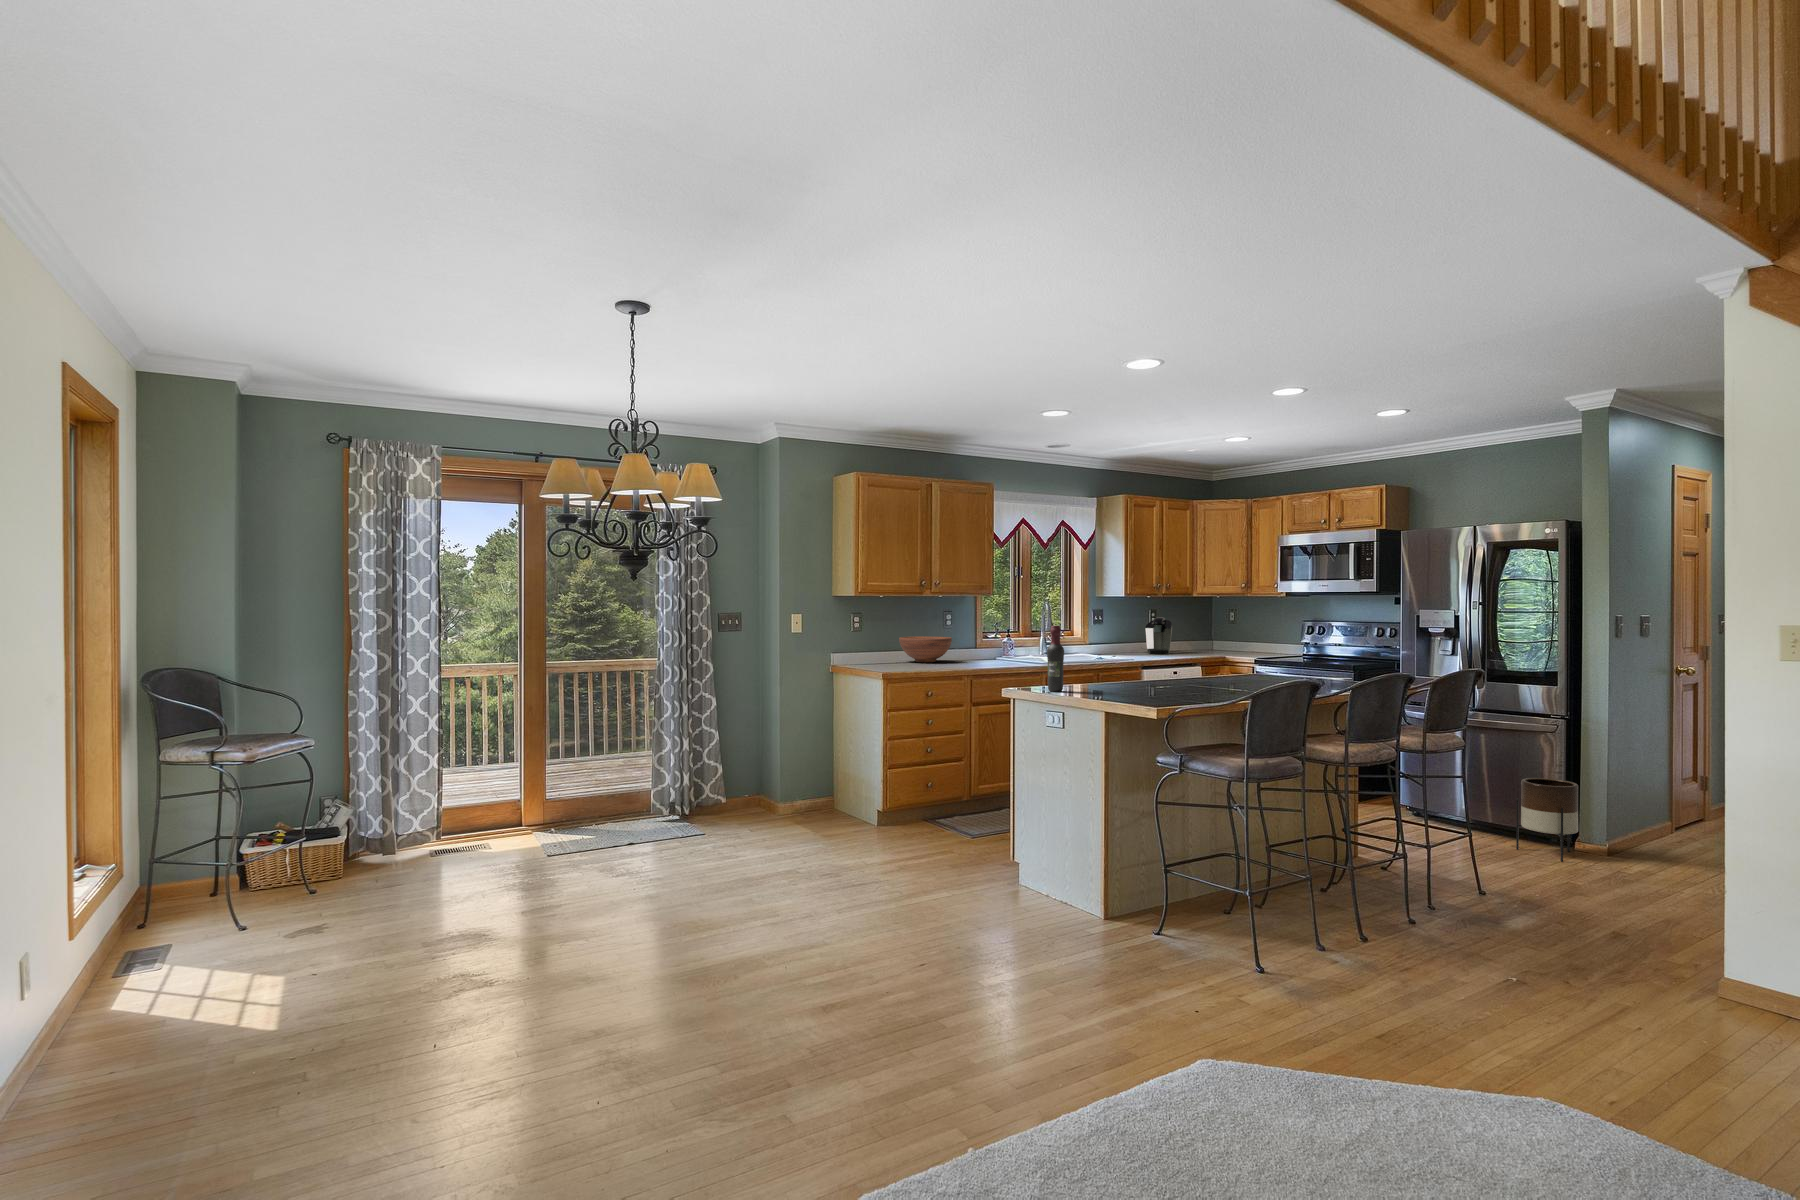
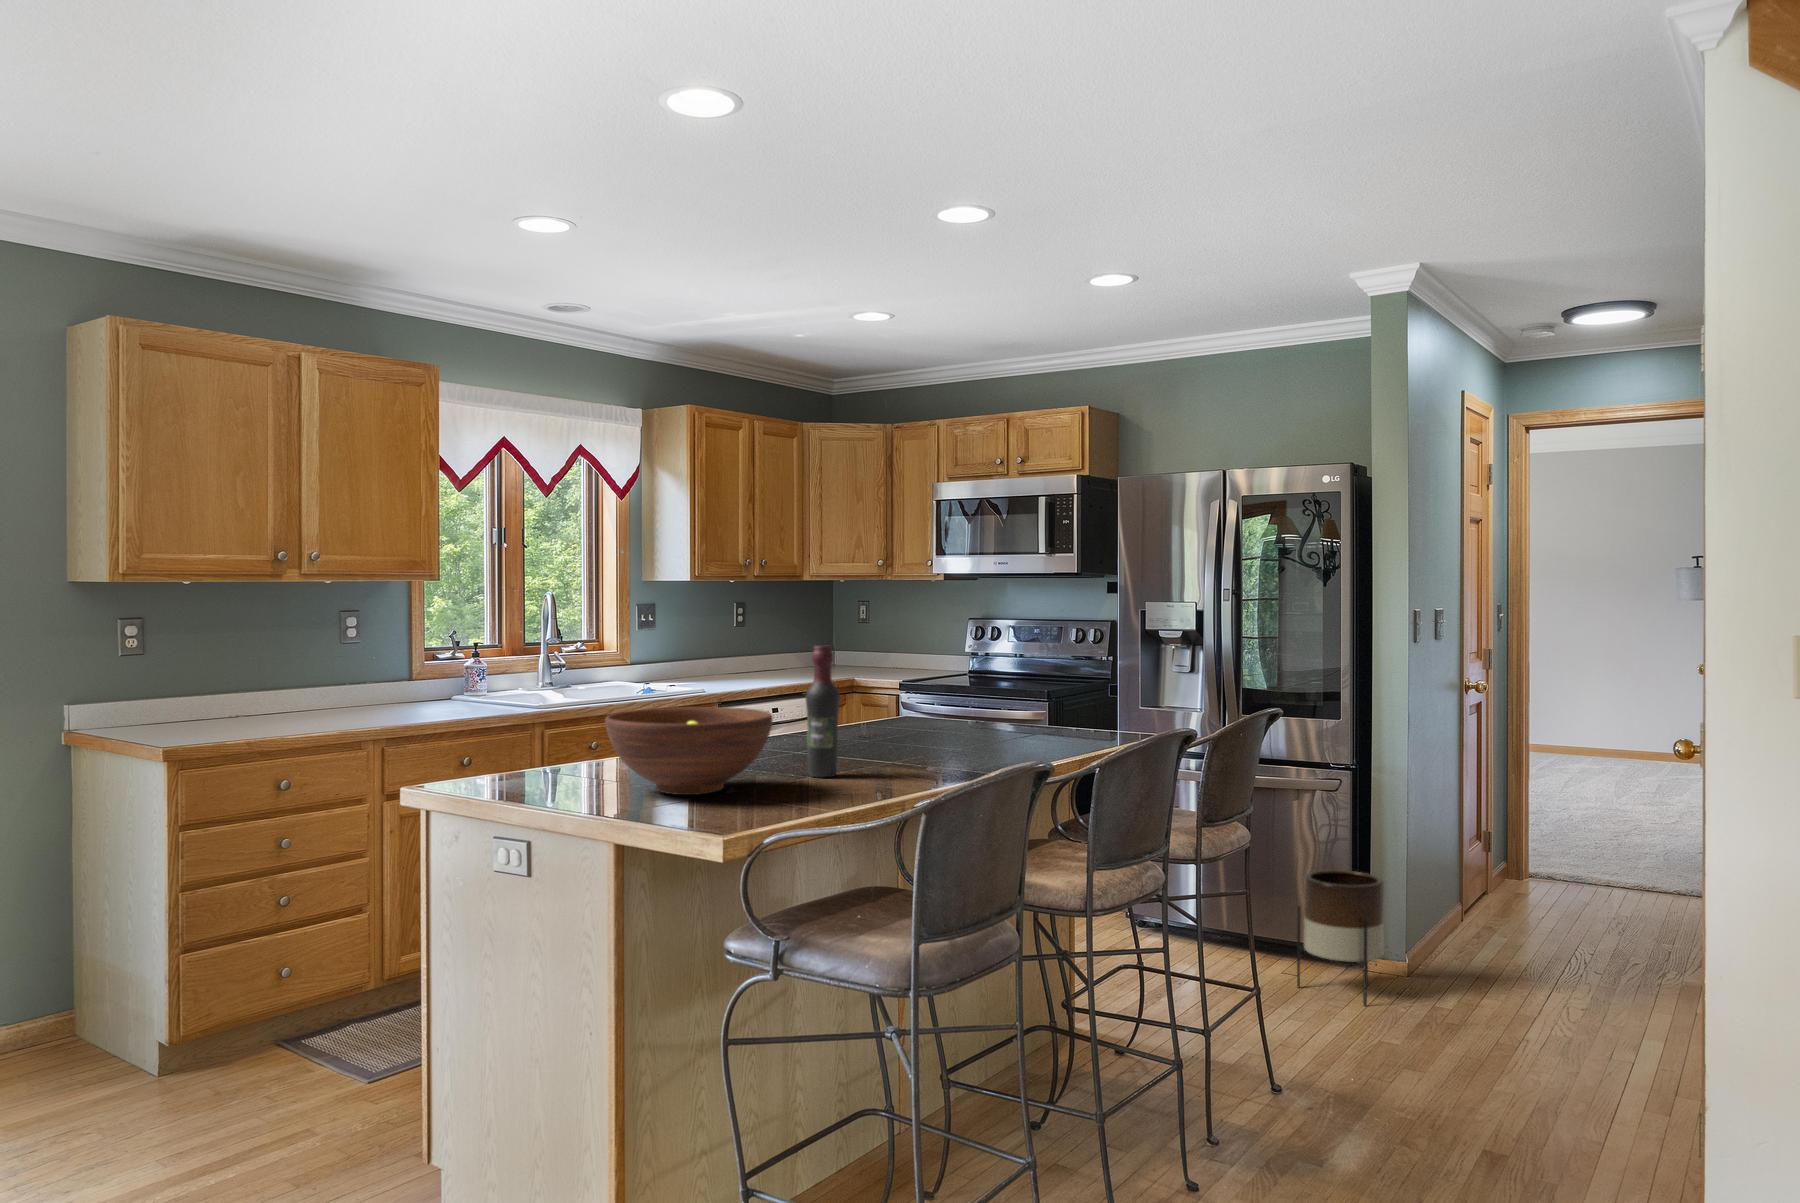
coffee maker: present [1142,617,1172,654] -> none [707,616,766,678]
wine bottle: present [1047,626,1064,692] -> present [806,646,840,777]
fruit bowl: present [899,636,952,663] -> present [605,707,773,795]

